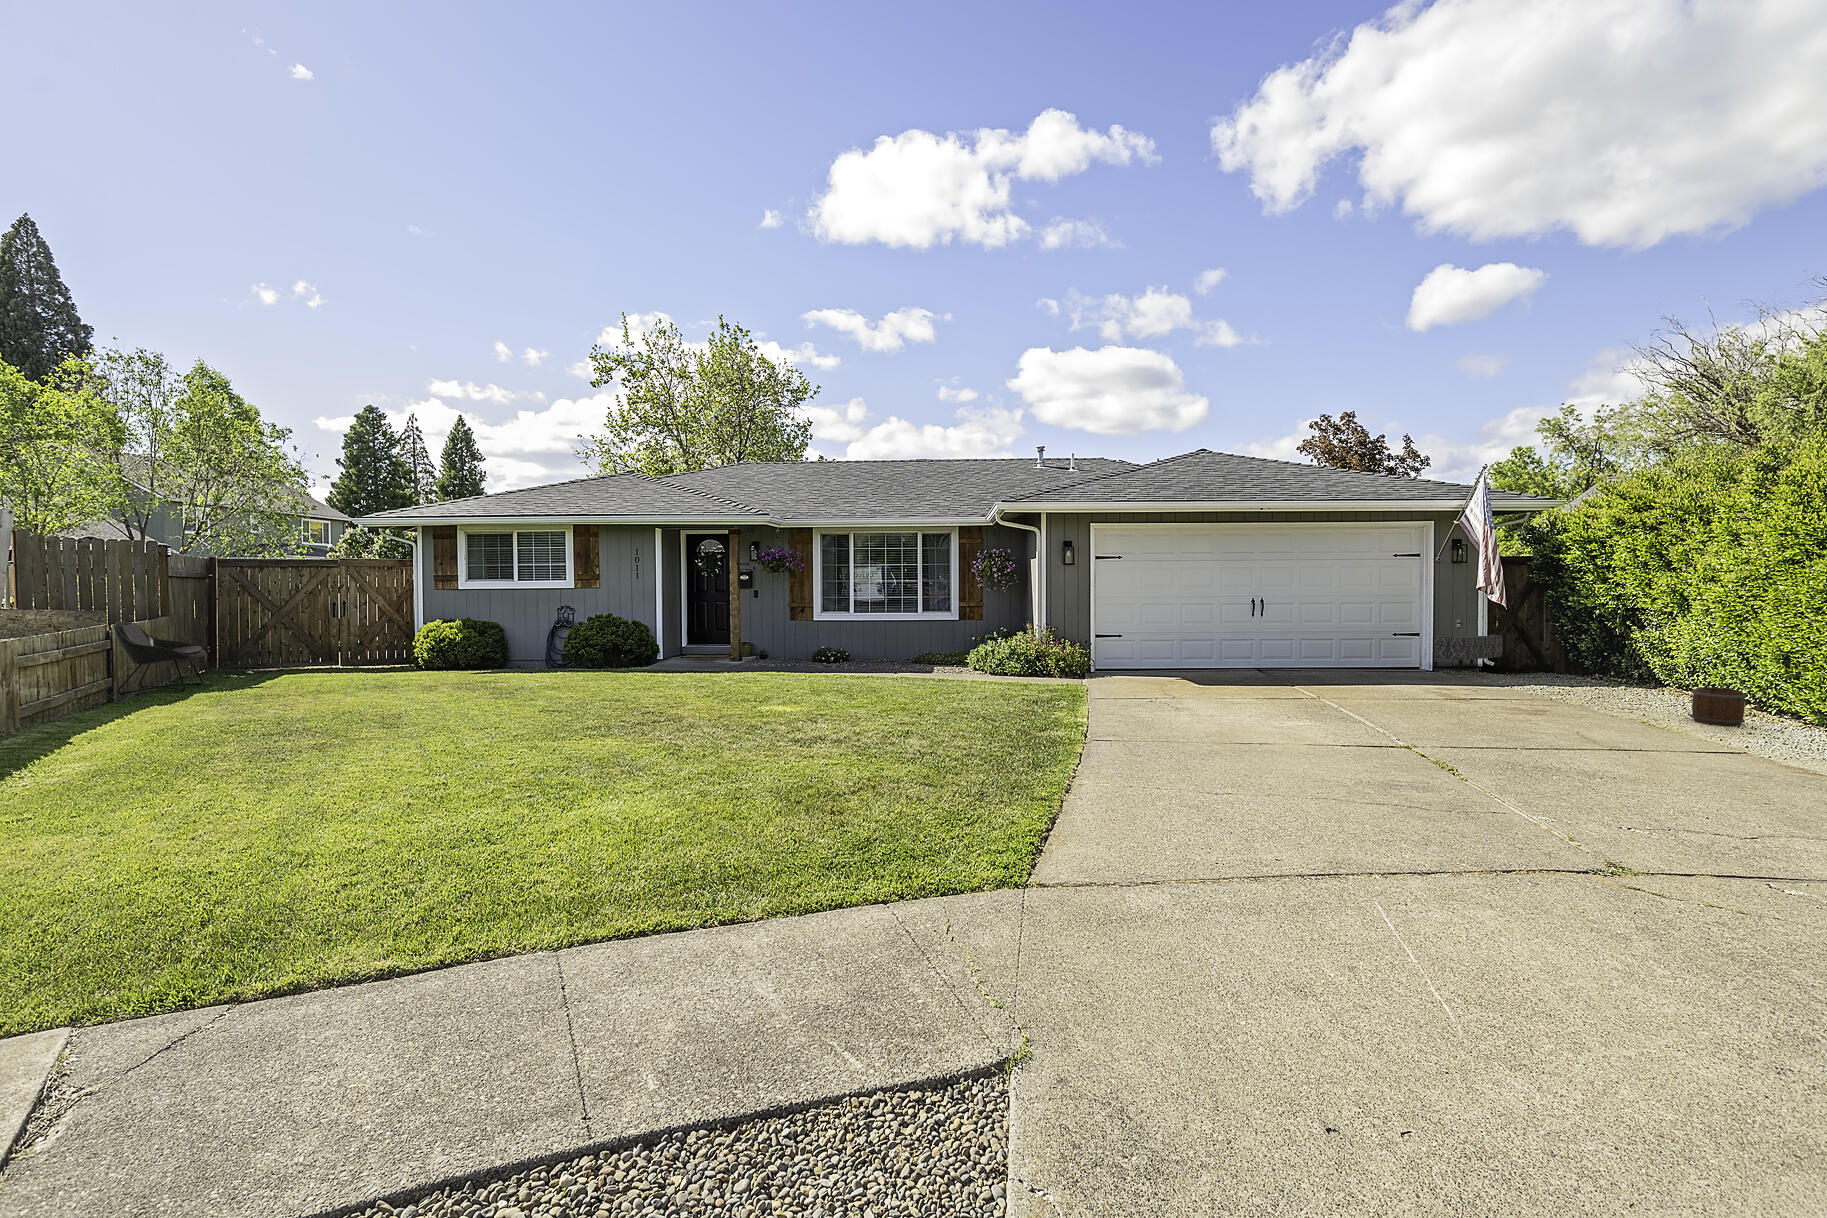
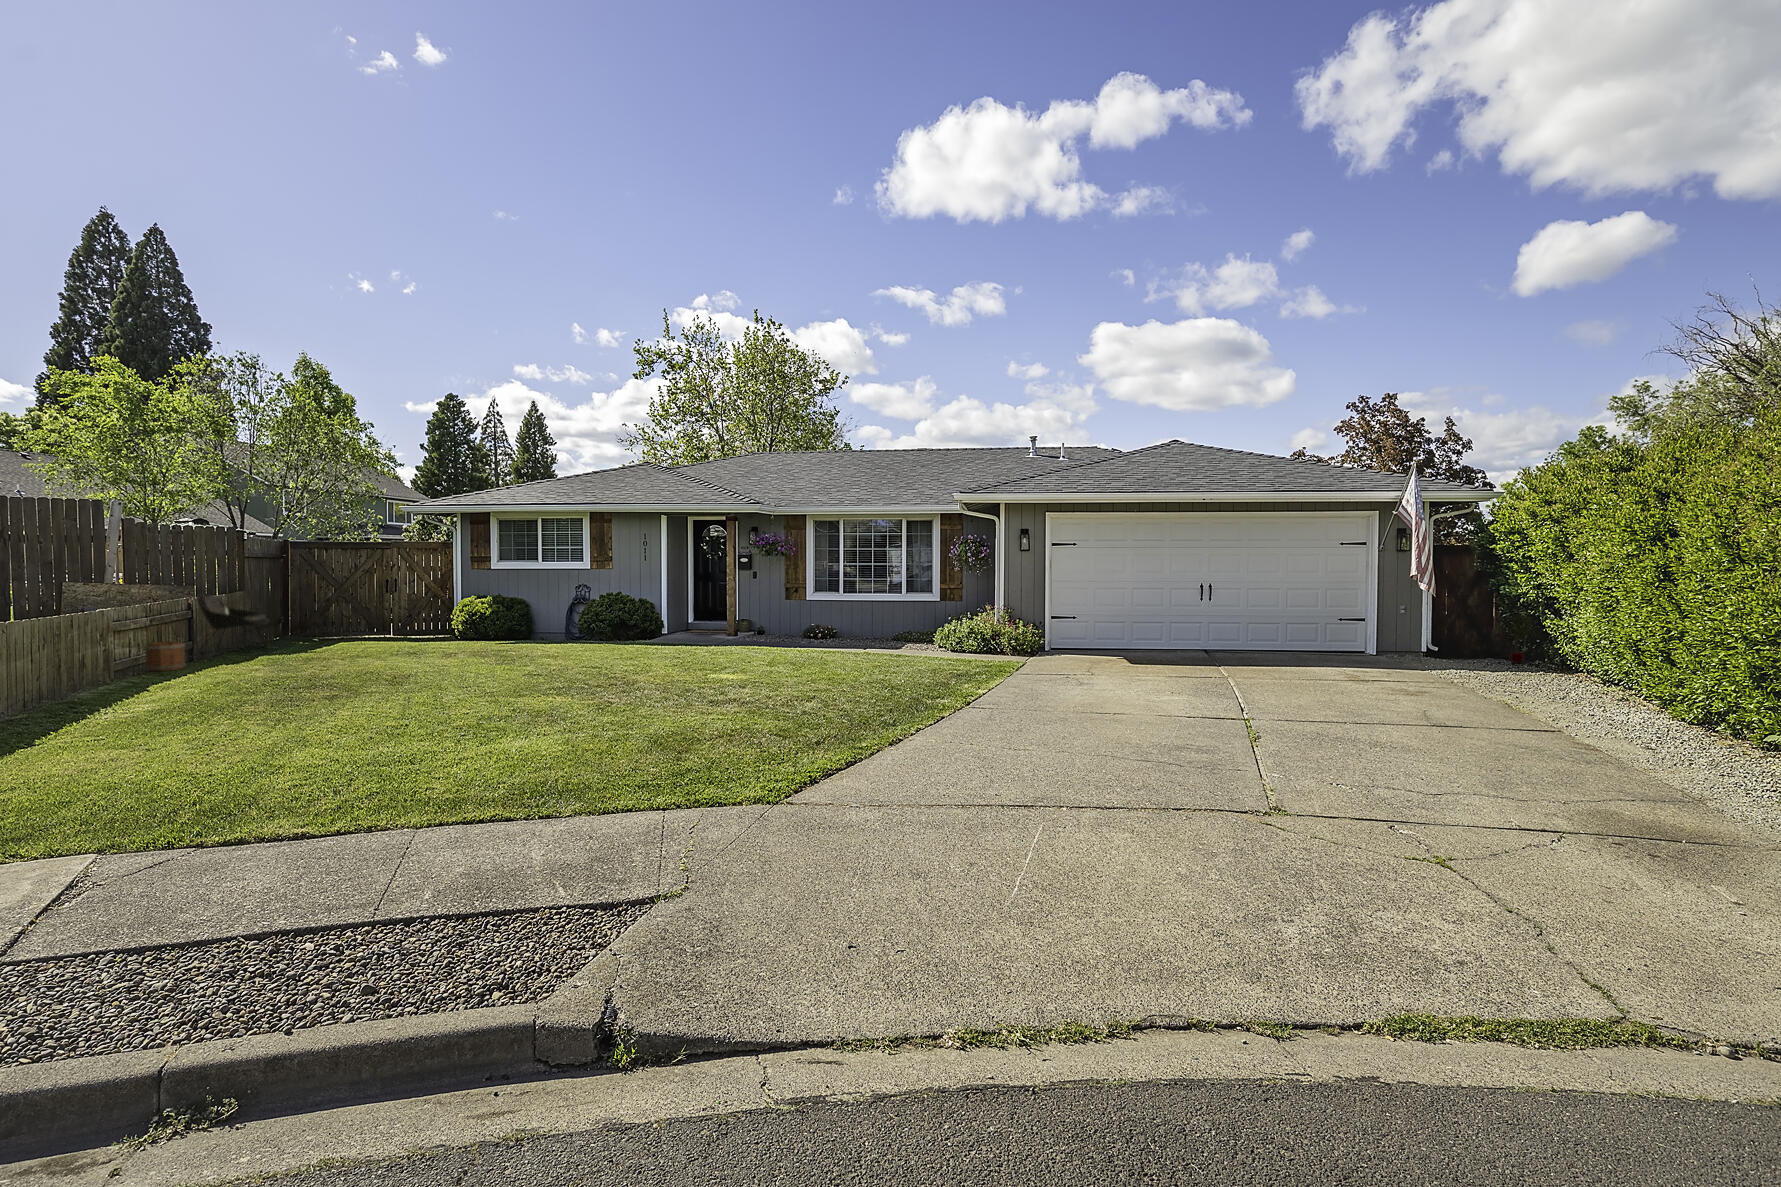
potted tree: none [1539,618,1577,674] -> present [1509,607,1542,663]
bench: present [1434,635,1503,670] -> none [1399,621,1477,658]
bucket: present [1690,687,1746,726] -> present [145,641,186,671]

